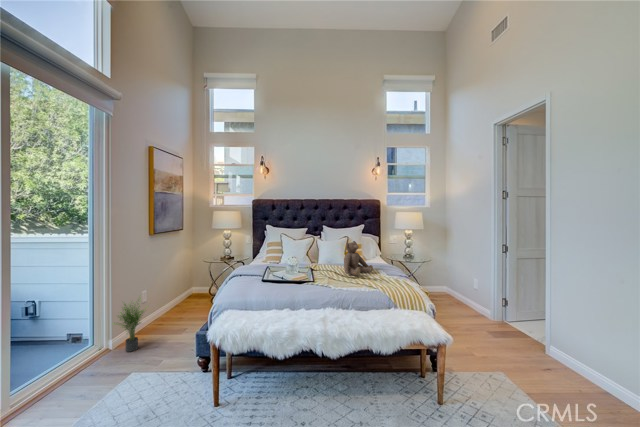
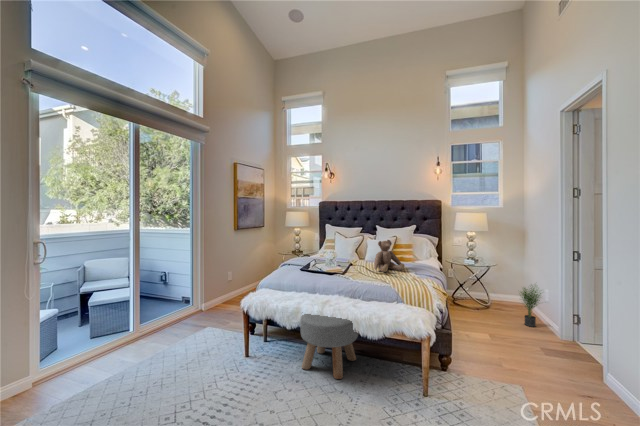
potted plant: present [120,304,143,352] -> present [521,288,541,327]
ottoman: none [289,319,356,404] -> present [300,314,358,379]

